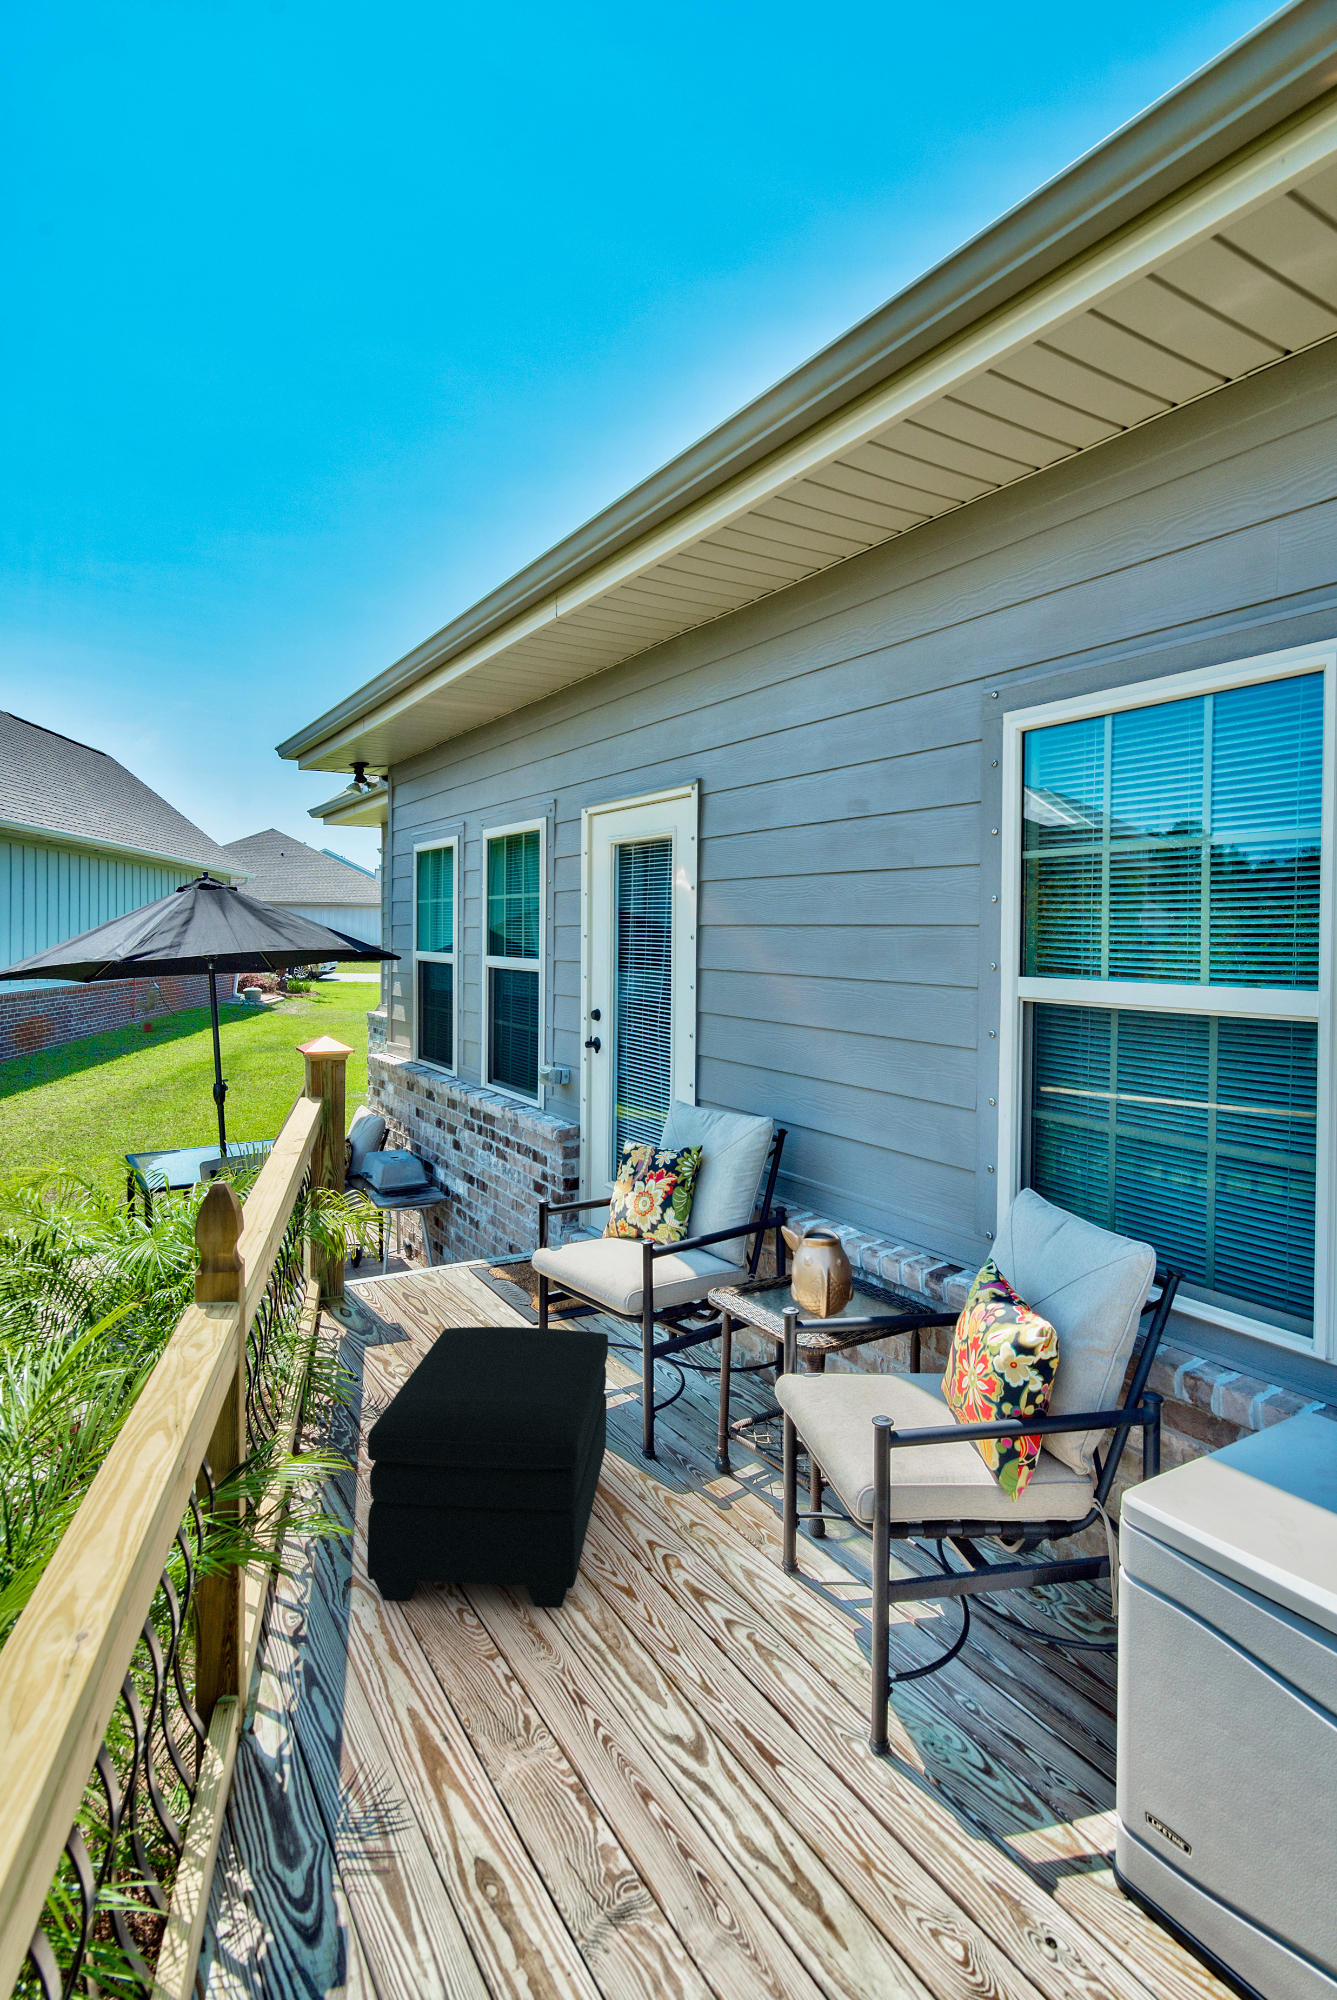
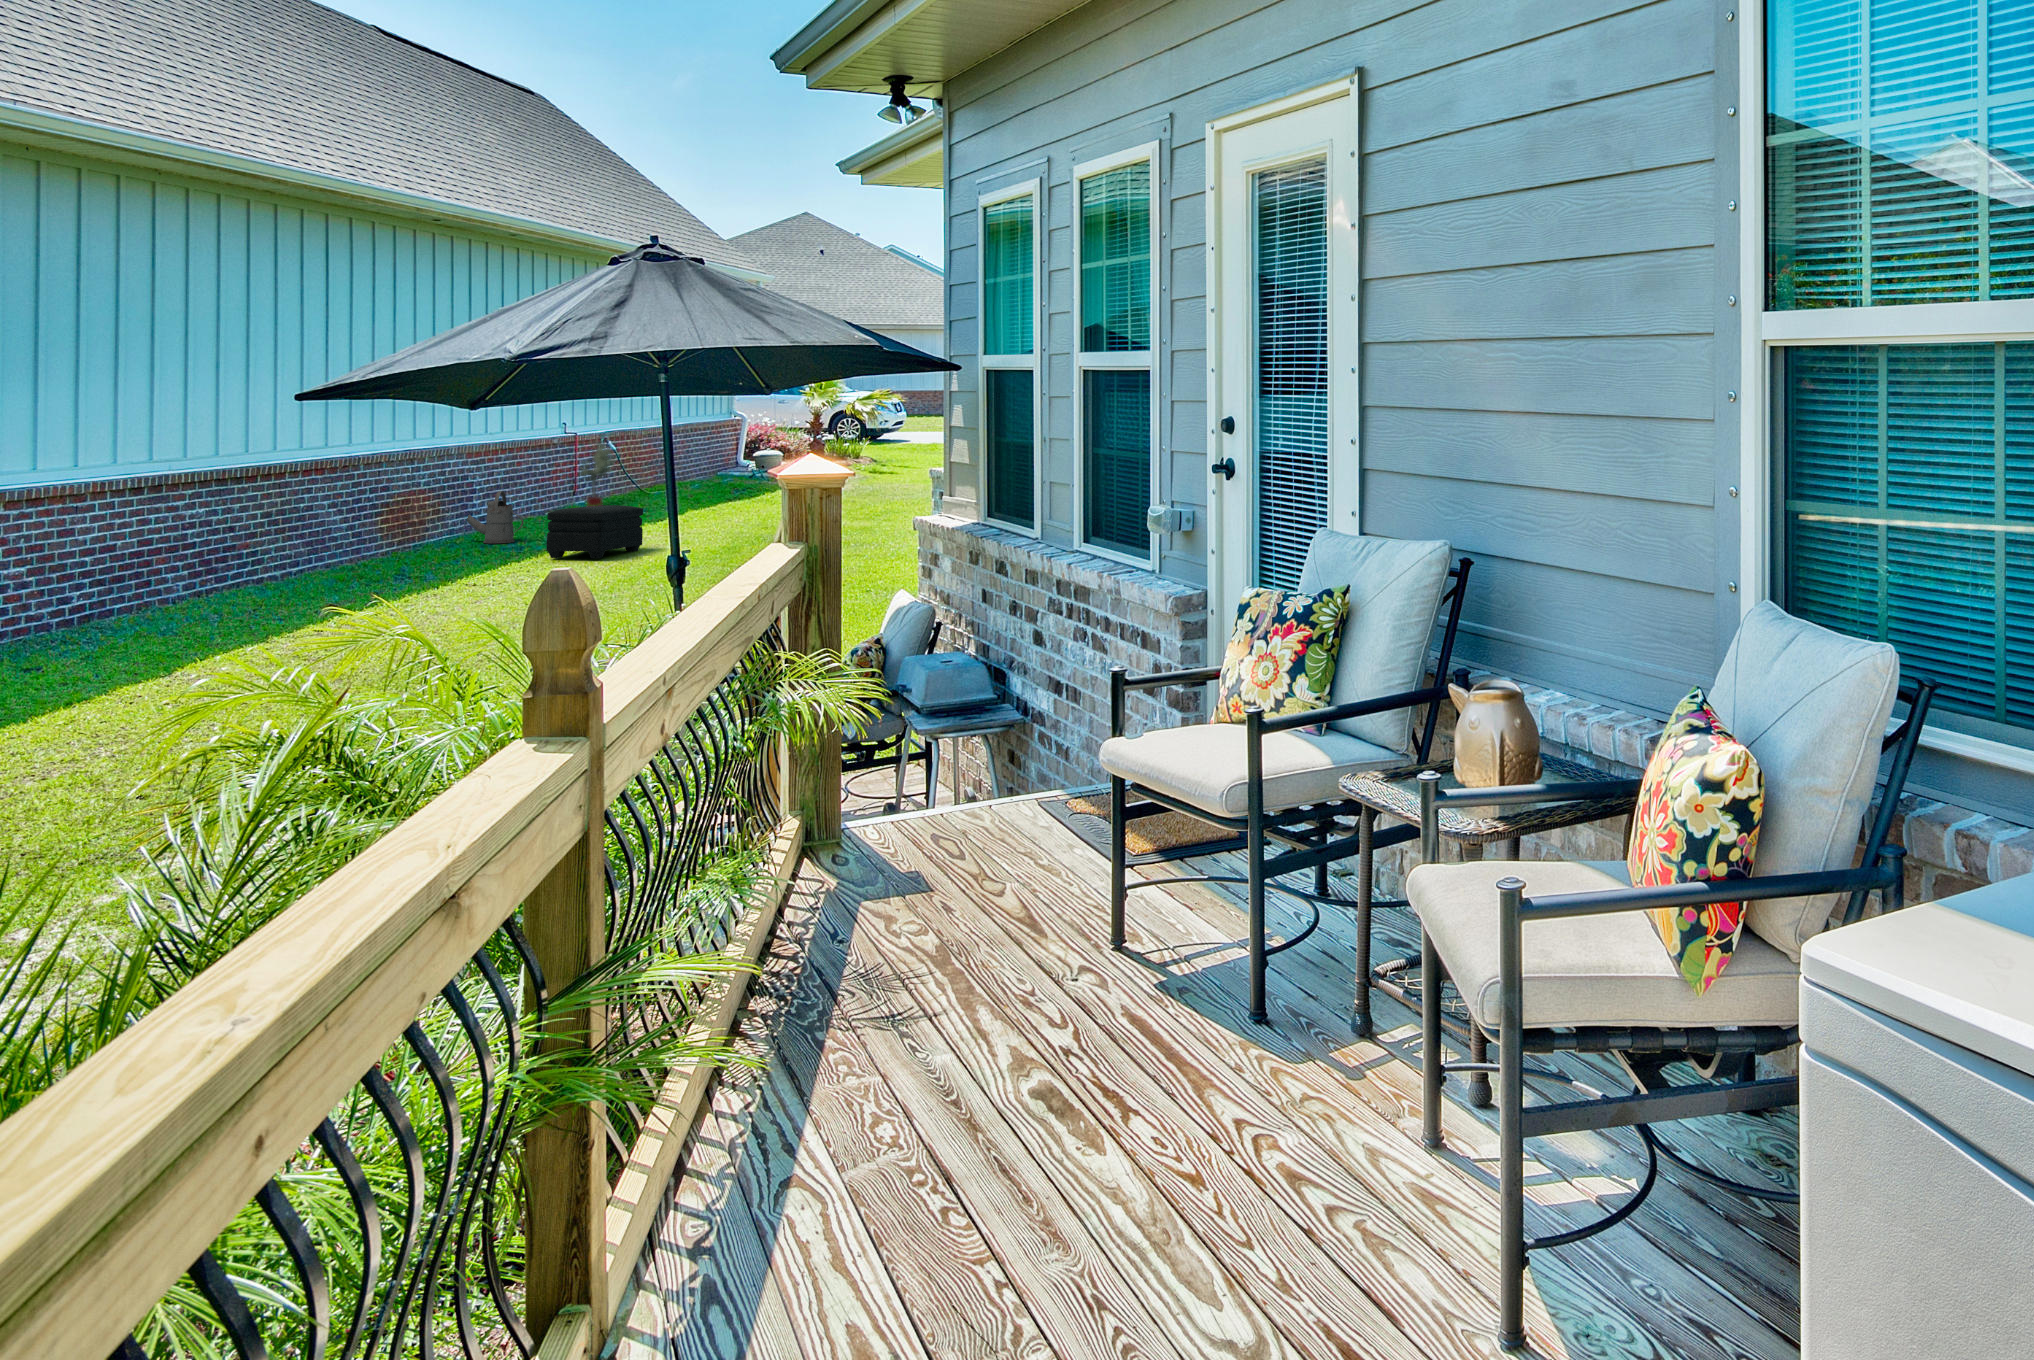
watering can: none [59,1021,104,1055] -> present [465,491,524,543]
ottoman: present [367,1327,608,1608] -> present [546,505,643,559]

